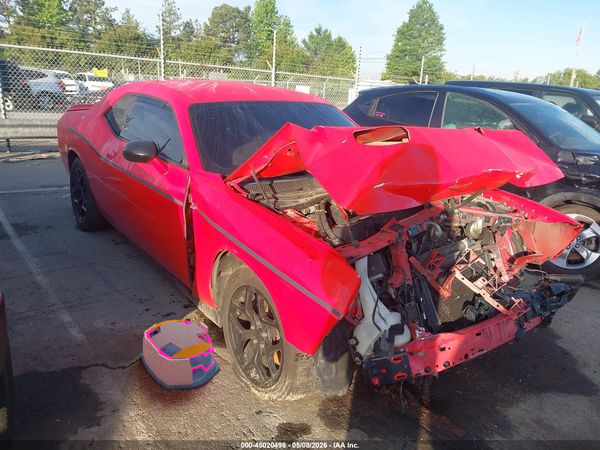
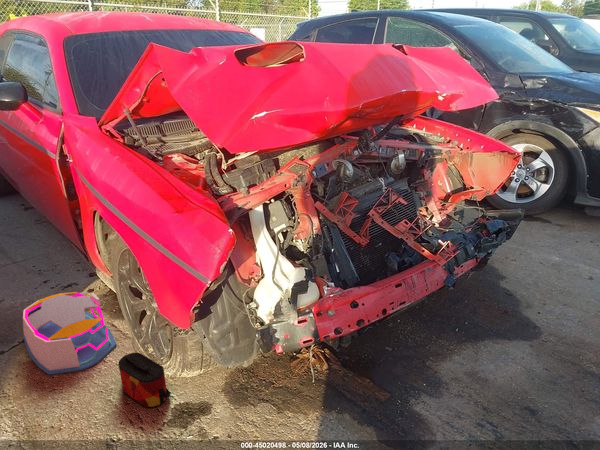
bag: none [231,376,274,425] -> present [119,353,170,408]

